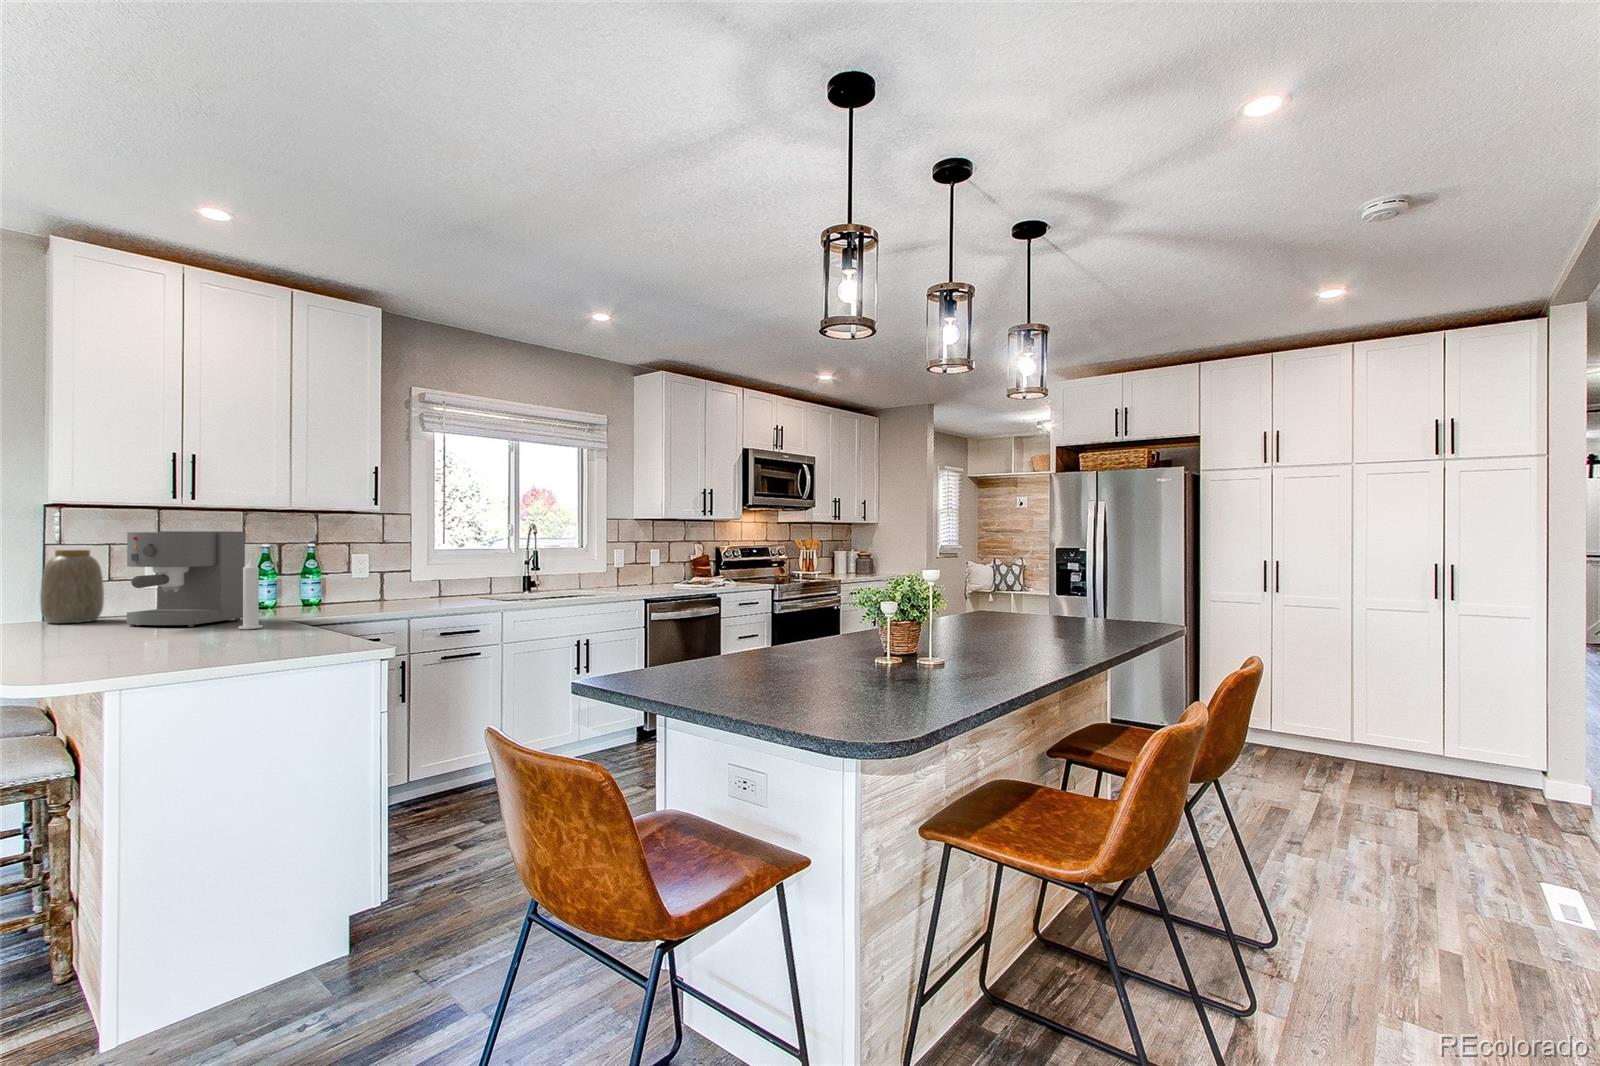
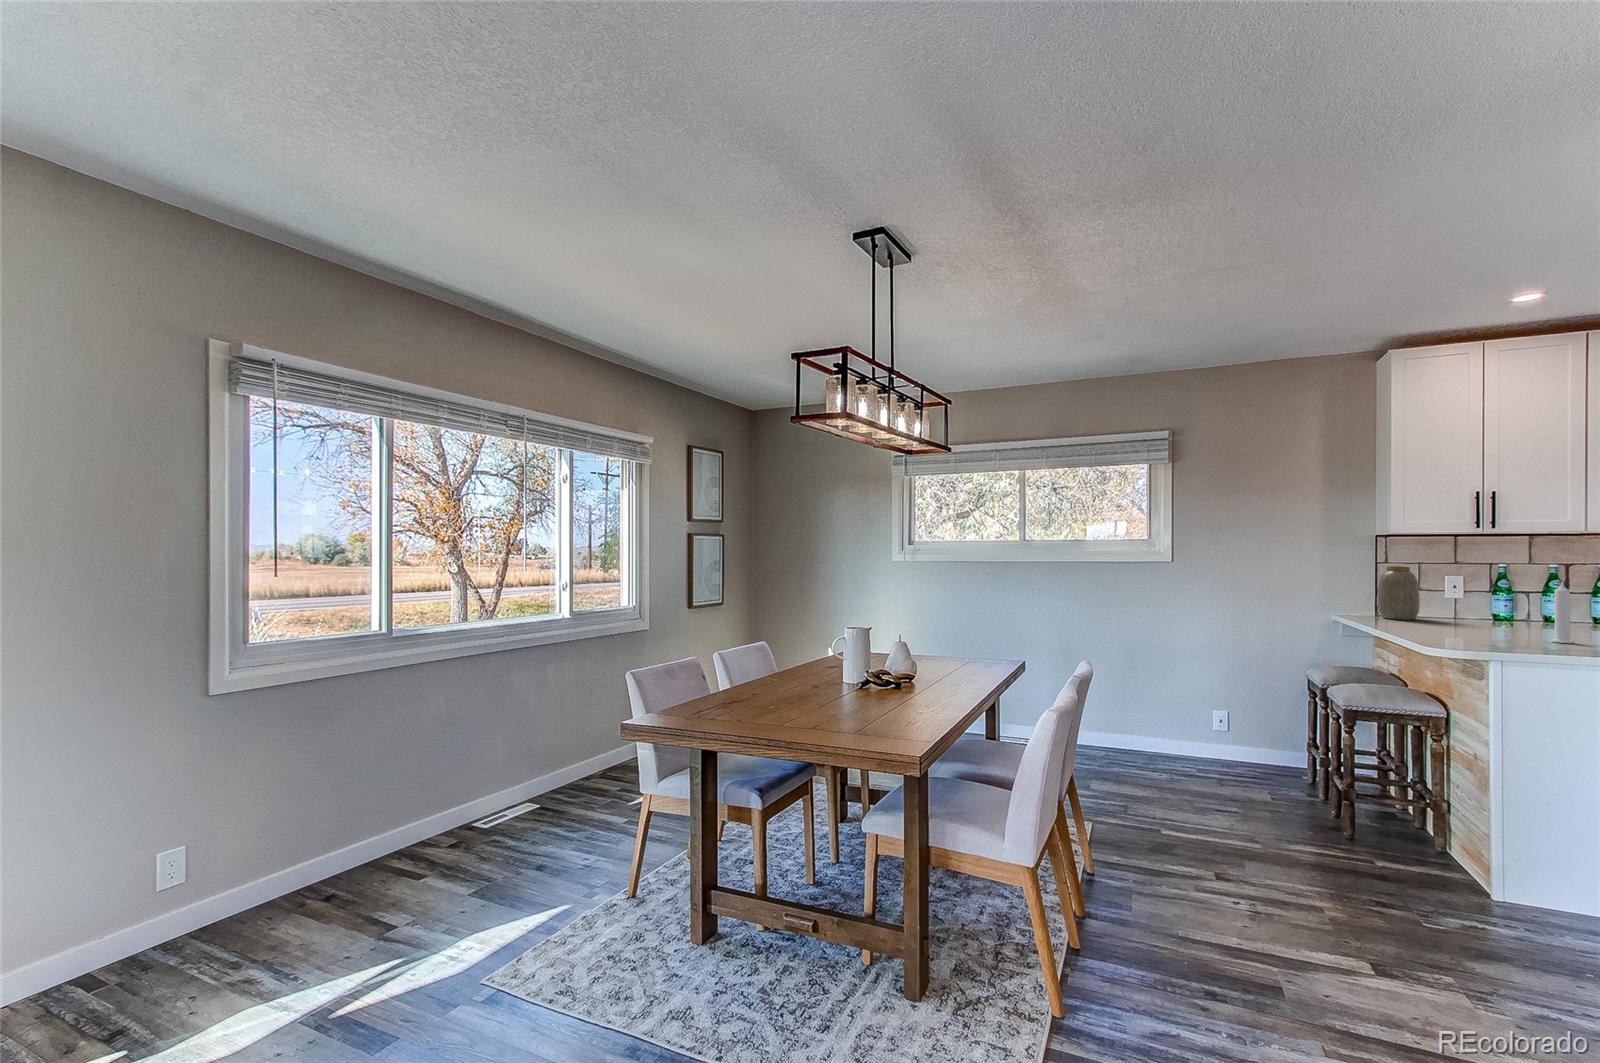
coffee maker: present [127,531,245,627] -> none [1445,555,1546,634]

